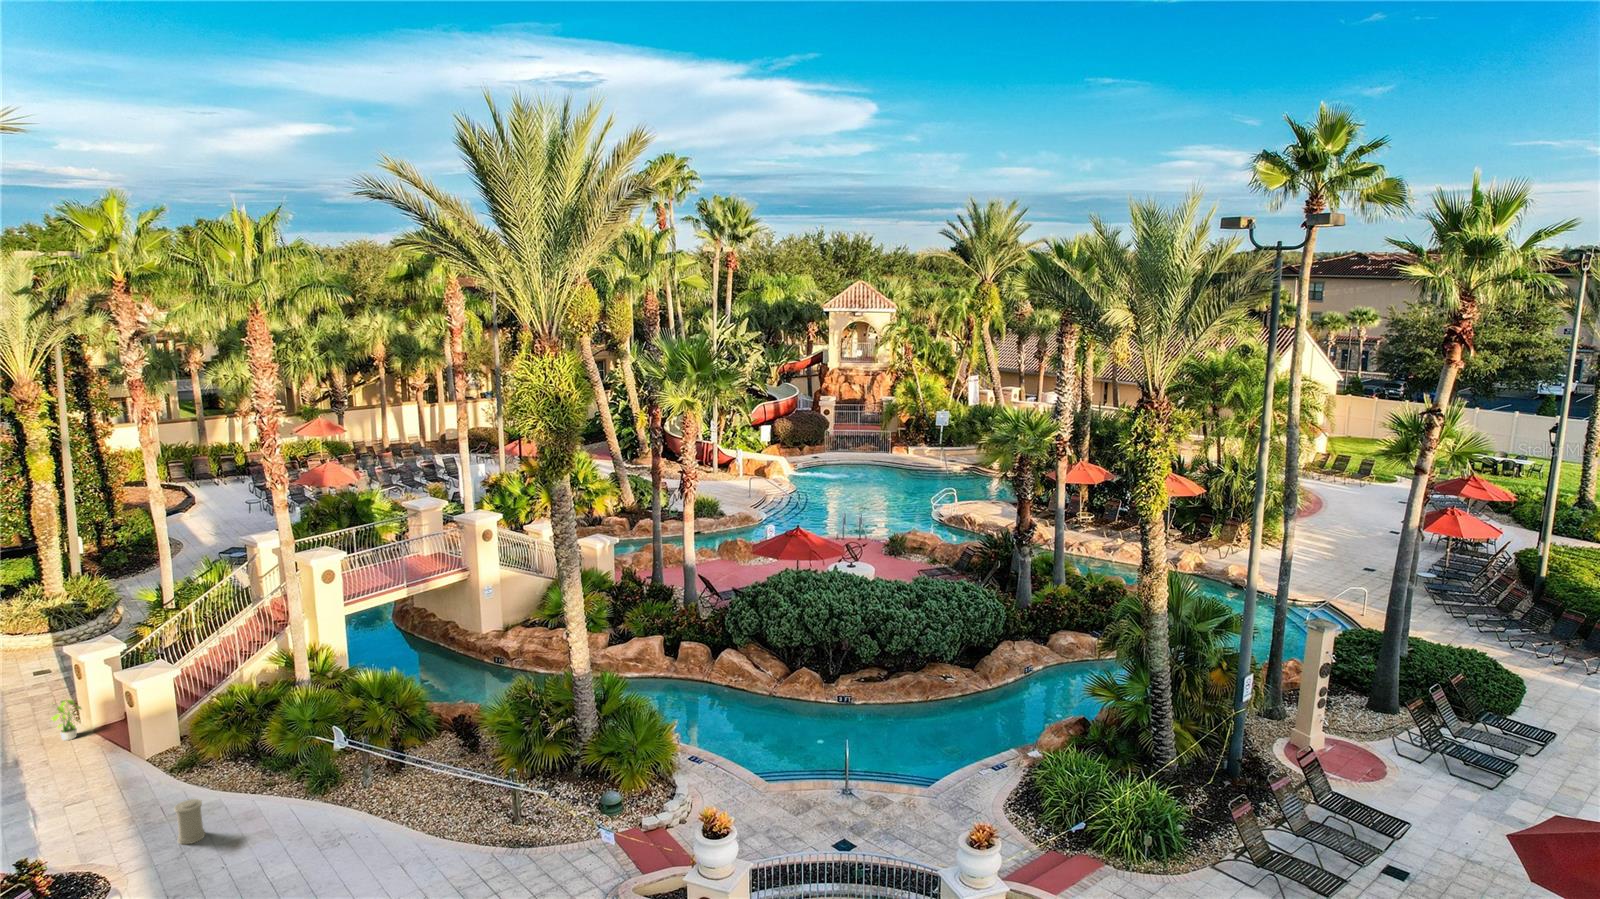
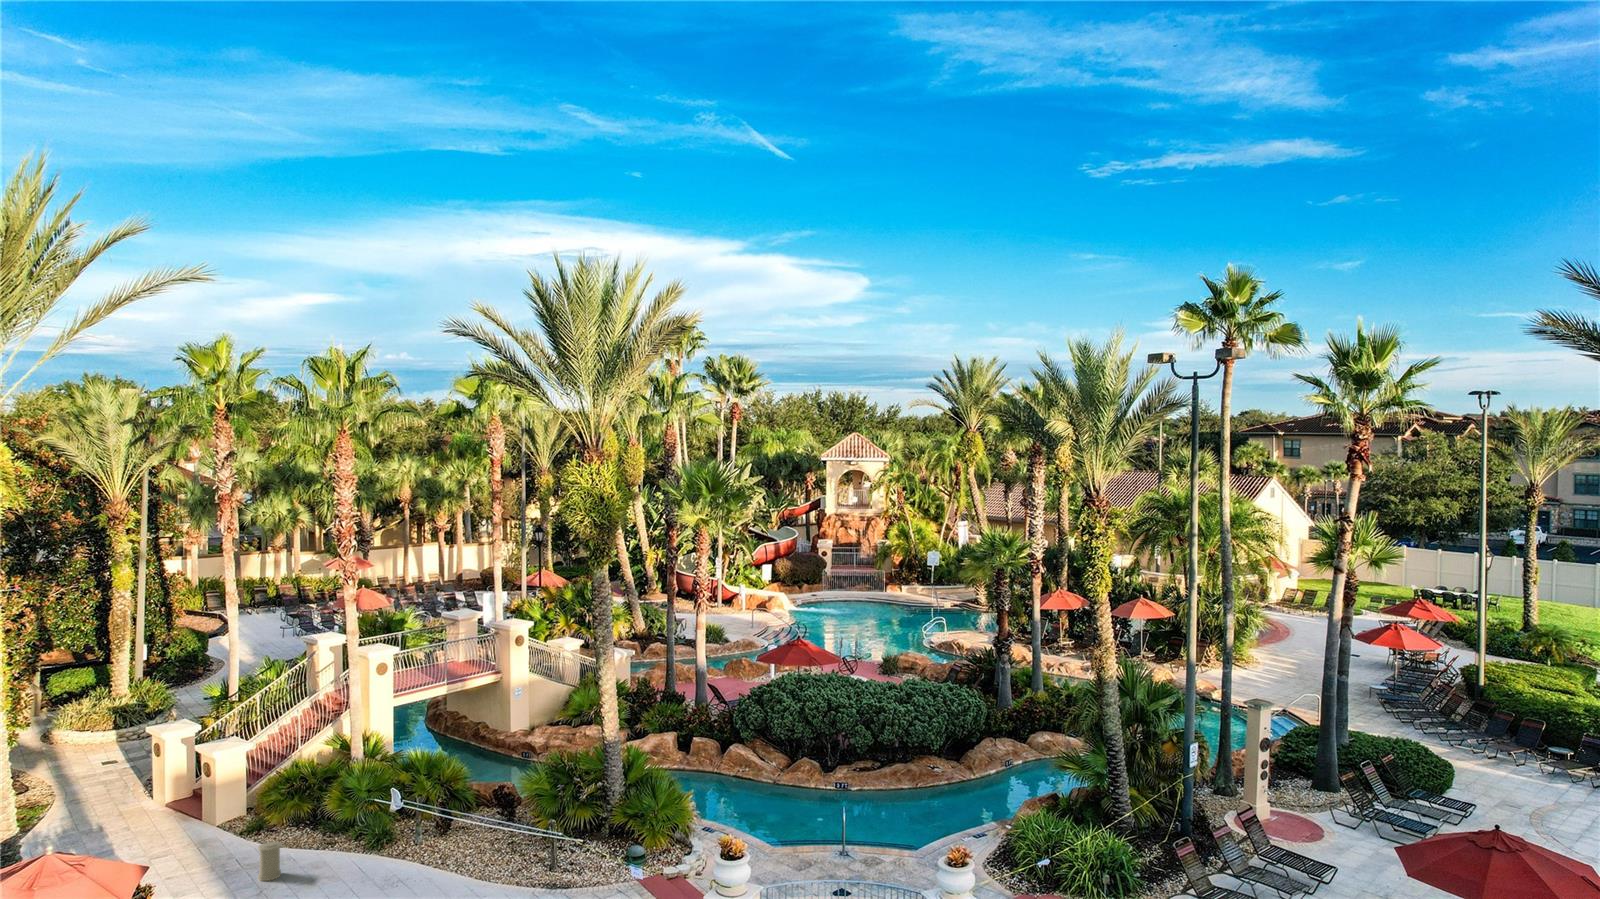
potted plant: present [51,699,81,740] -> none [133,769,162,808]

